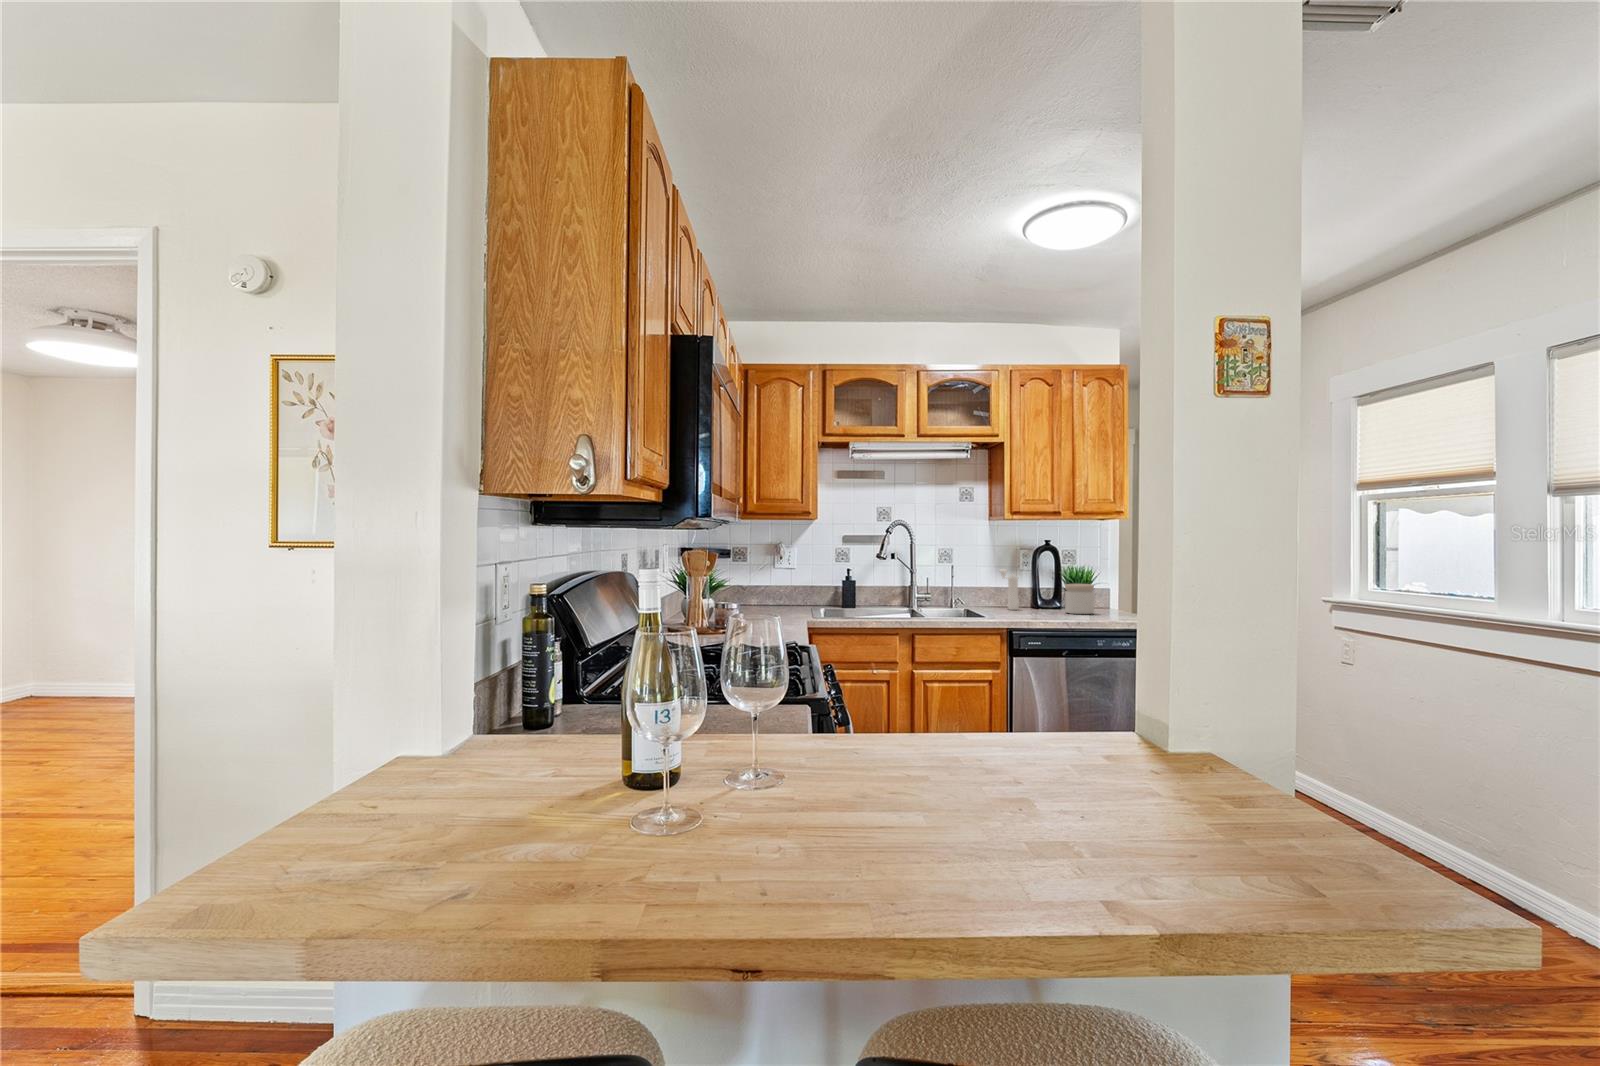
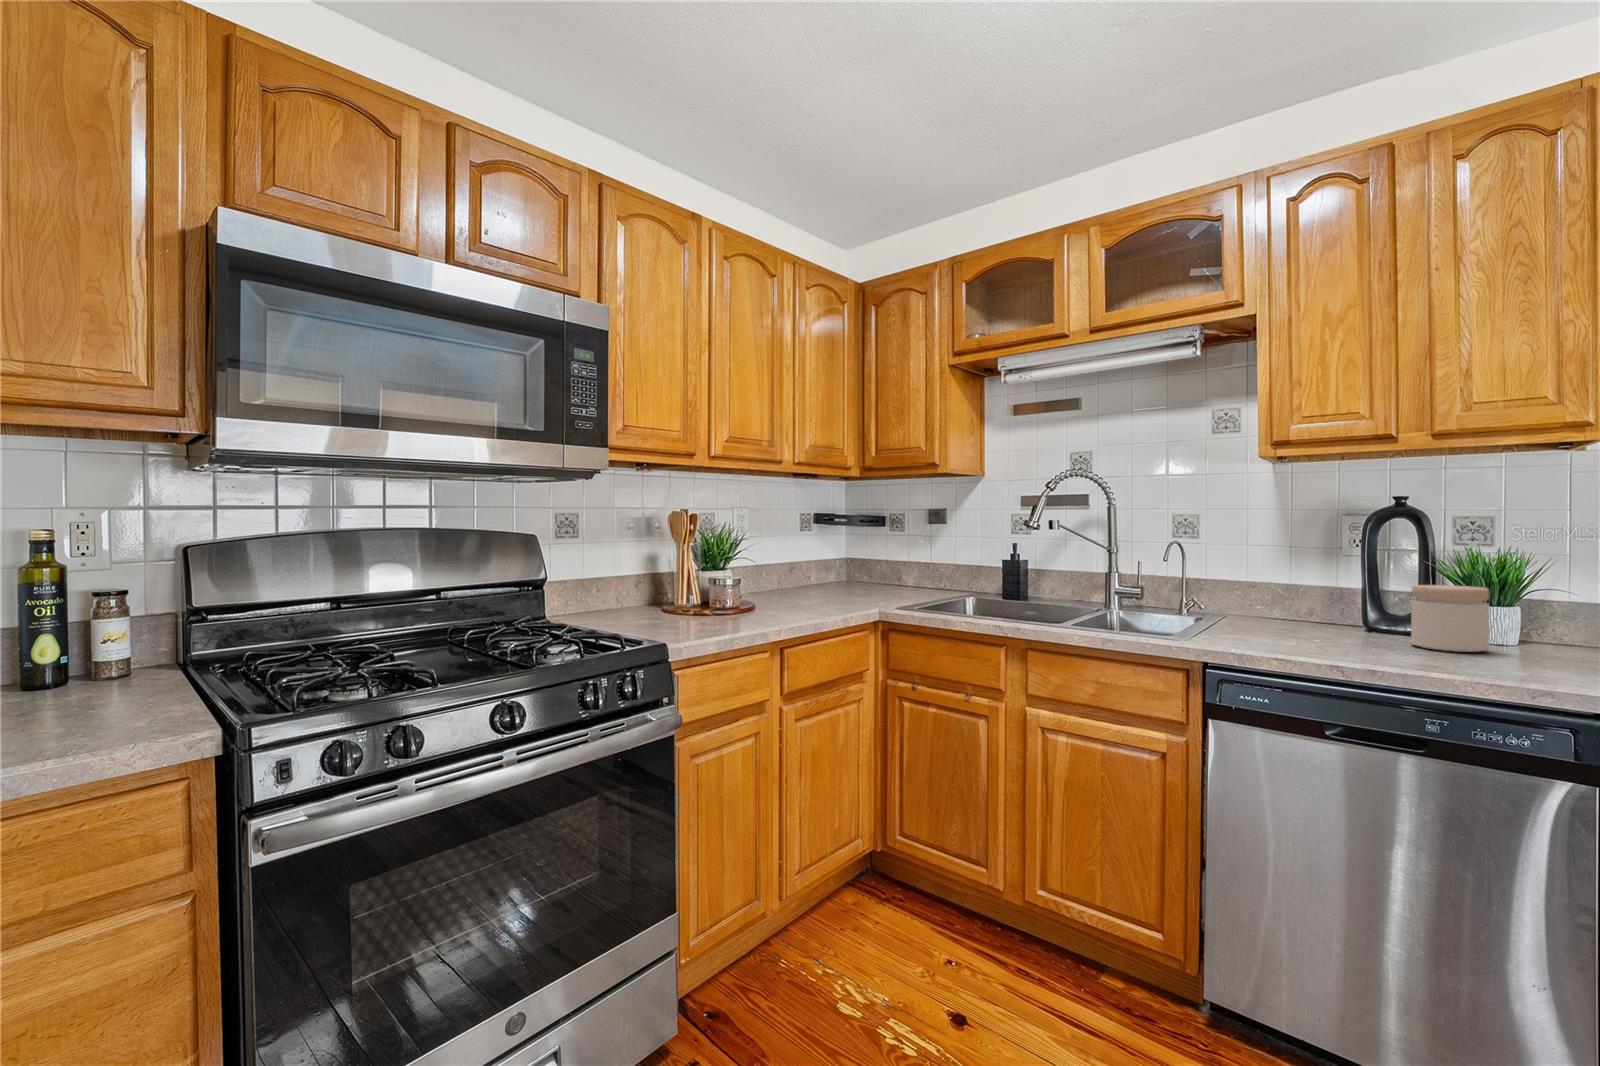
pepper mill: present [1000,569,1019,610] -> none [1294,551,1321,629]

